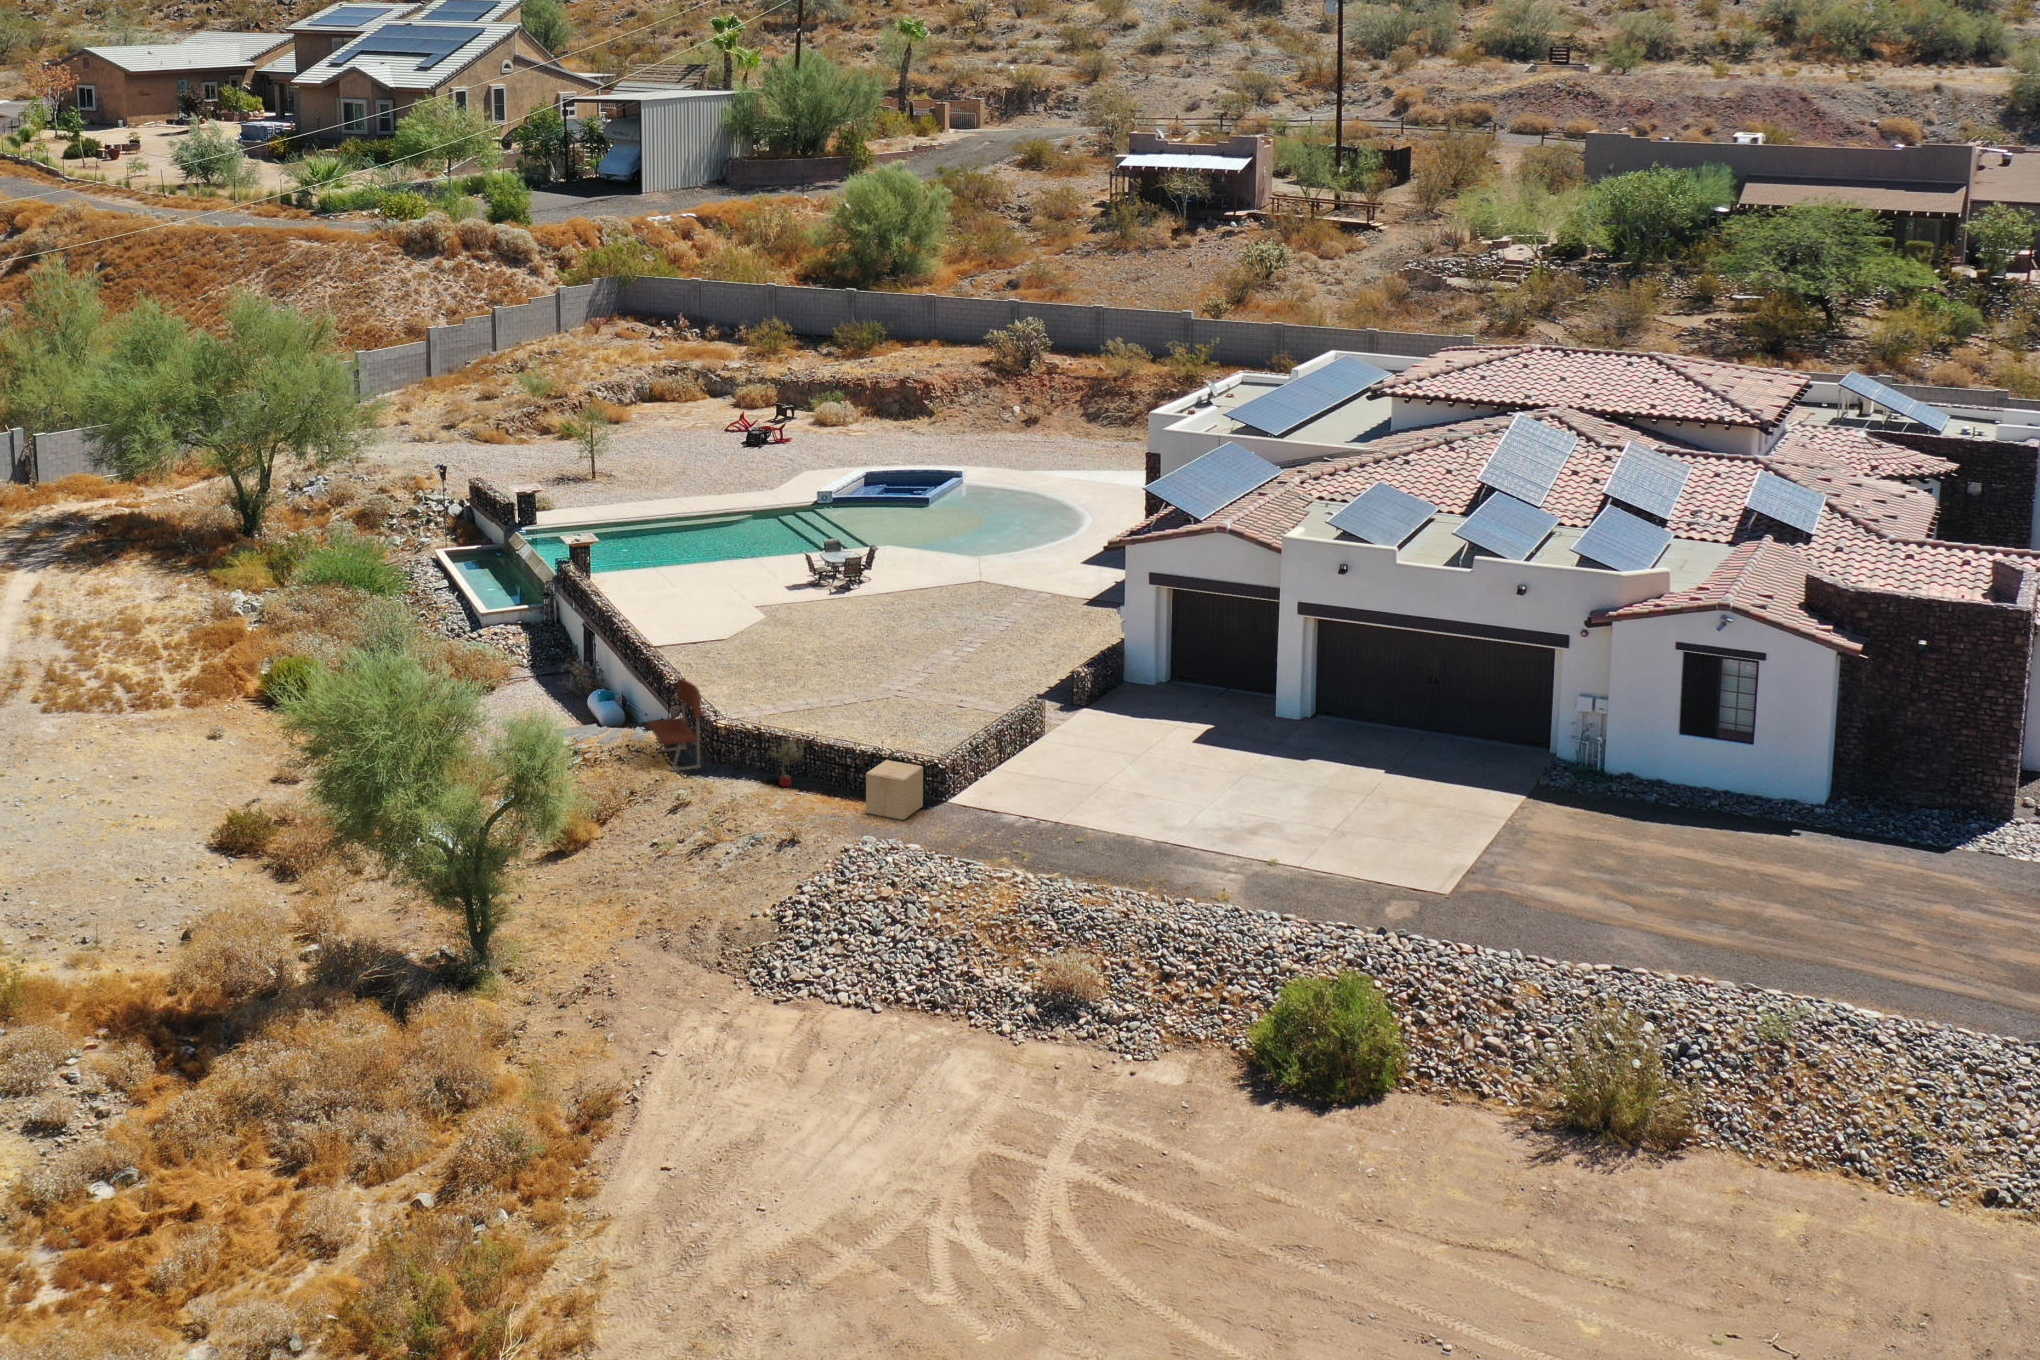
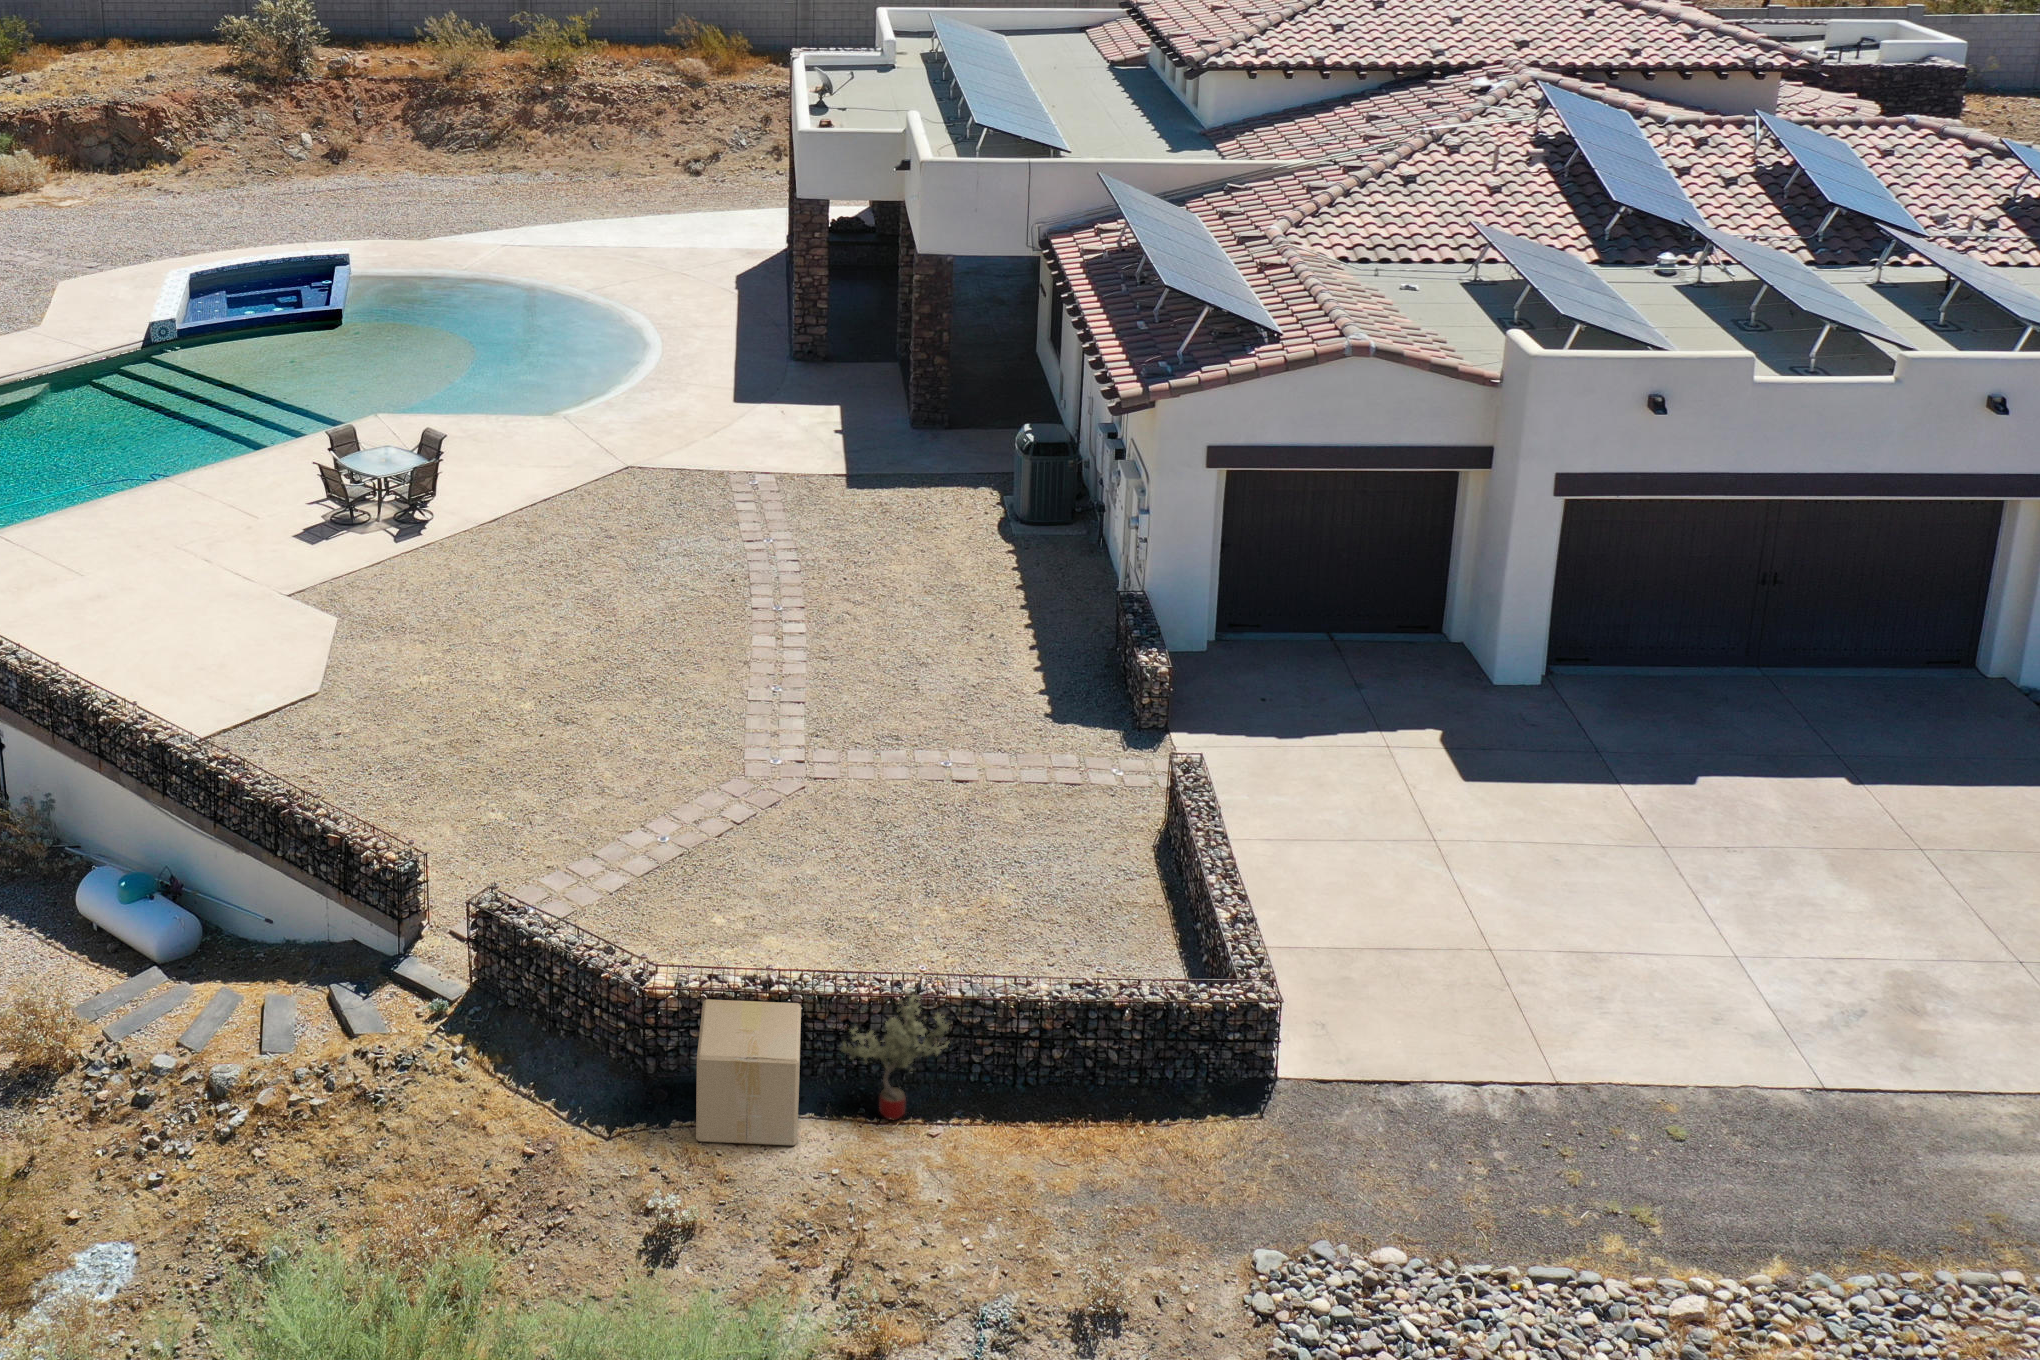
bench: present [647,679,701,772] -> none [476,897,654,1141]
cardboard box: present [866,760,923,820] -> present [696,999,801,1146]

